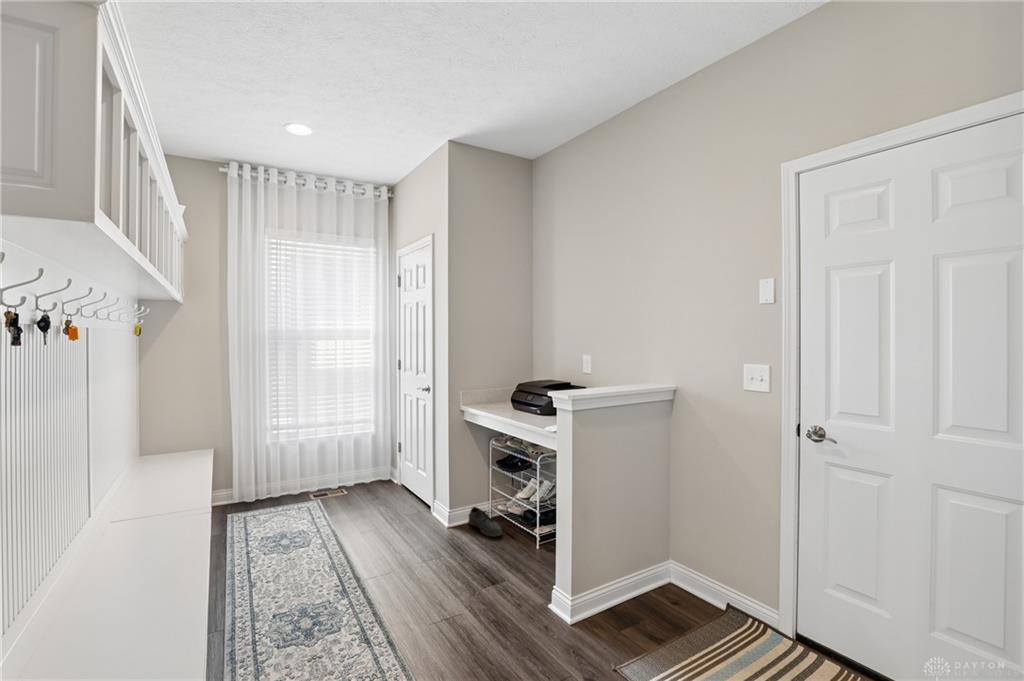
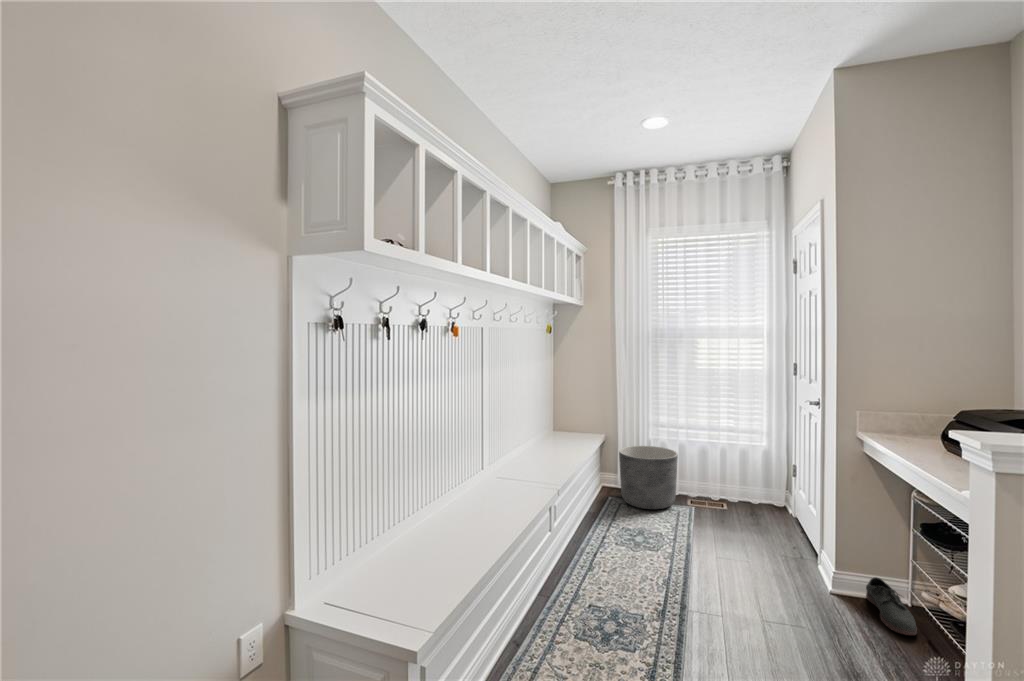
planter: none [239,450,304,515] -> present [619,446,678,509]

